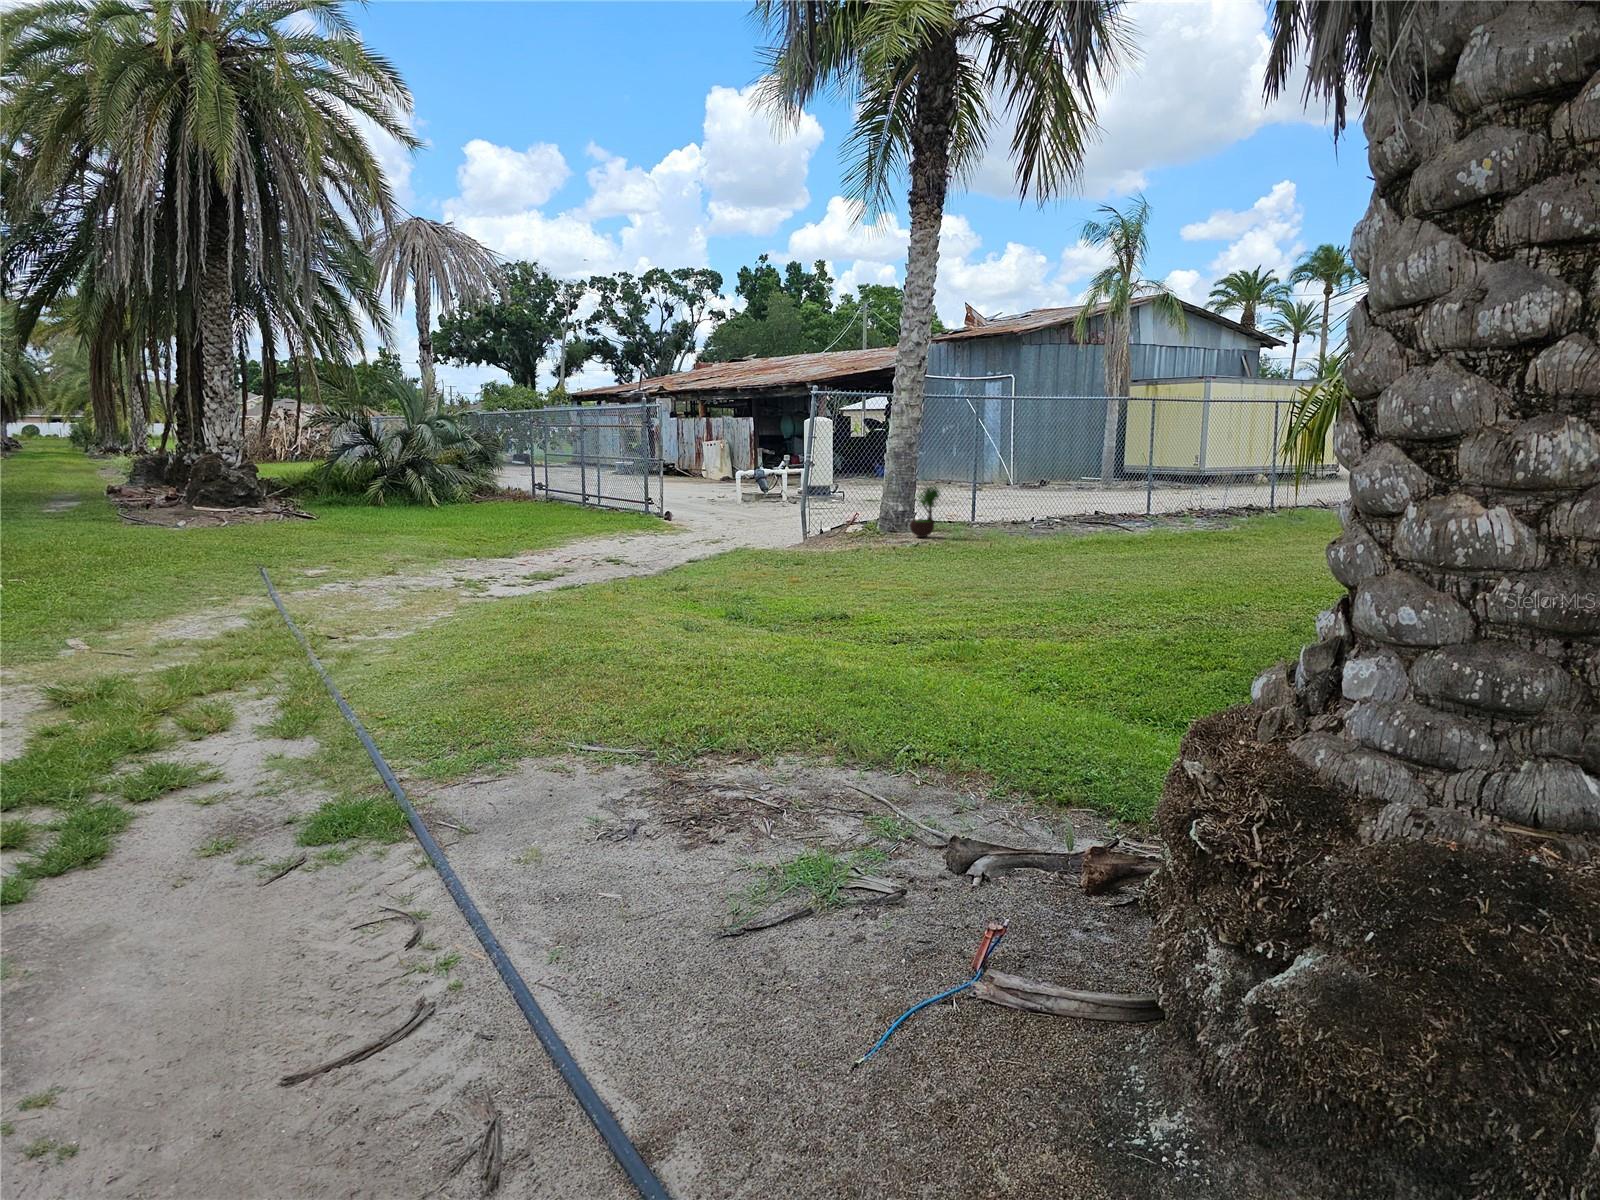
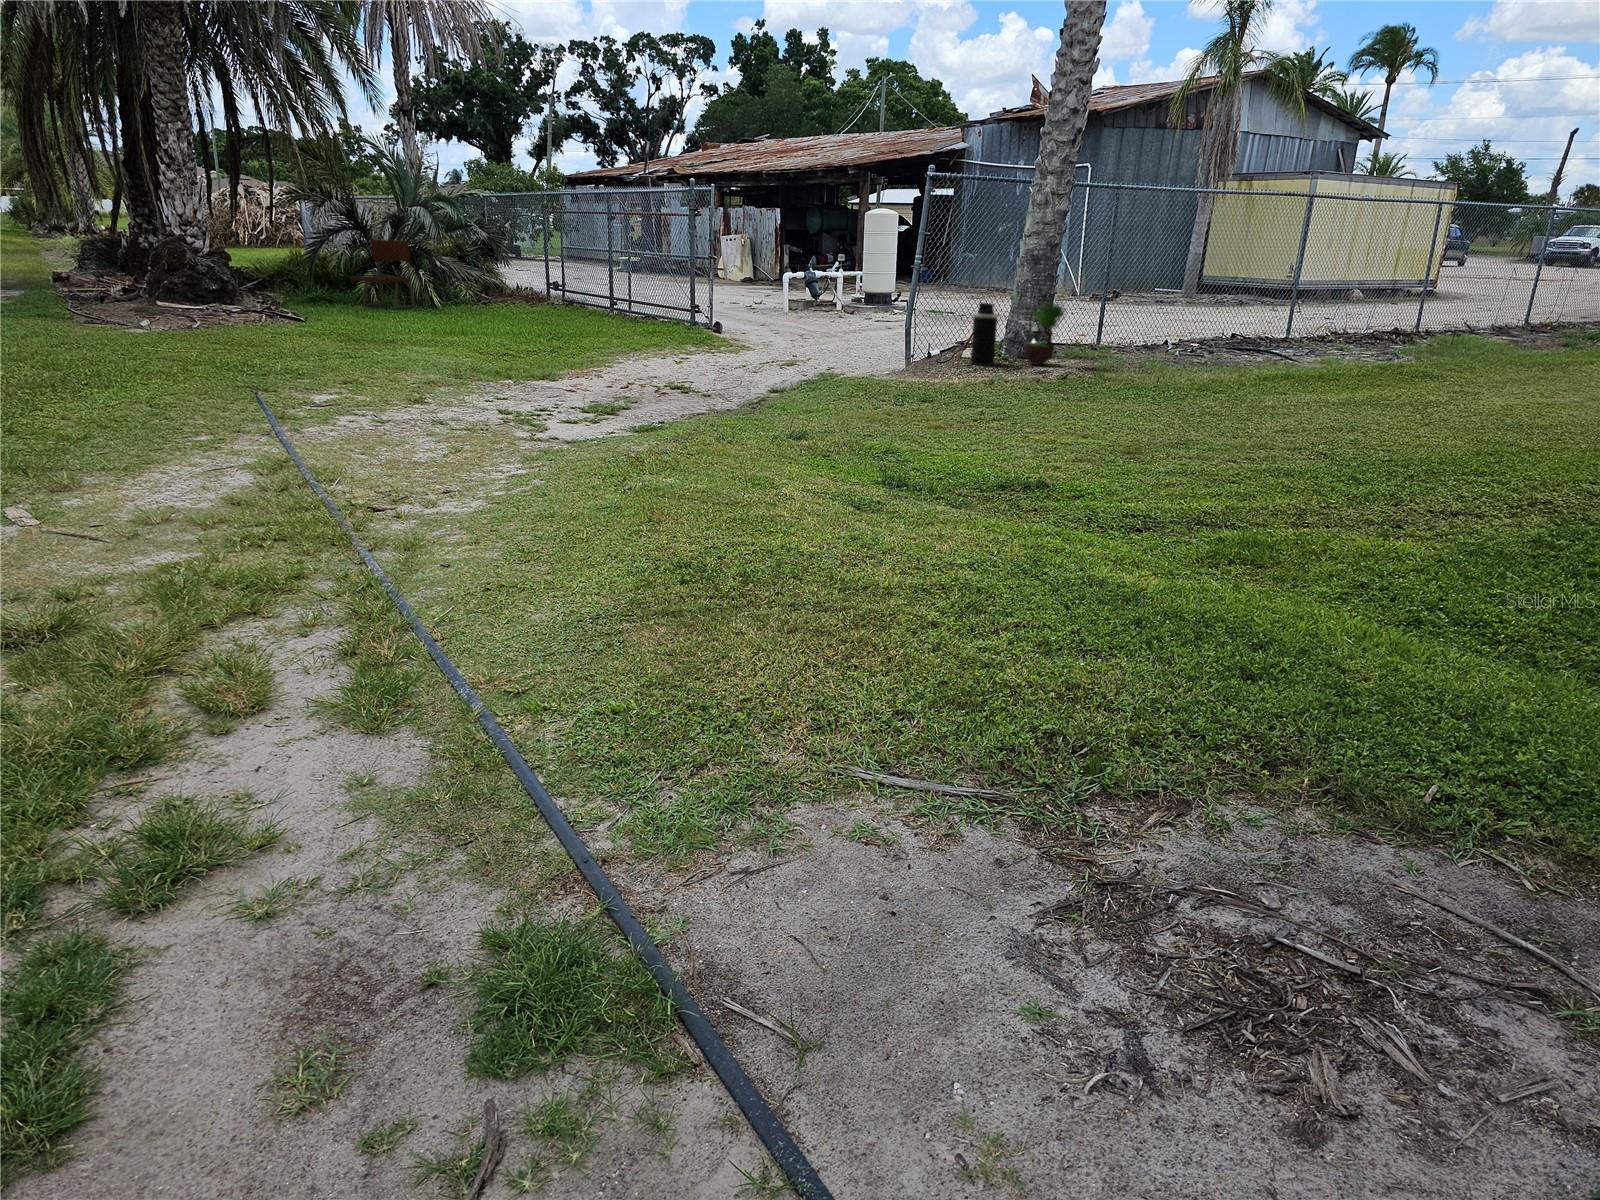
bench: none [360,452,416,509] -> present [350,240,415,309]
trash can: none [865,488,885,539] -> present [971,303,997,366]

